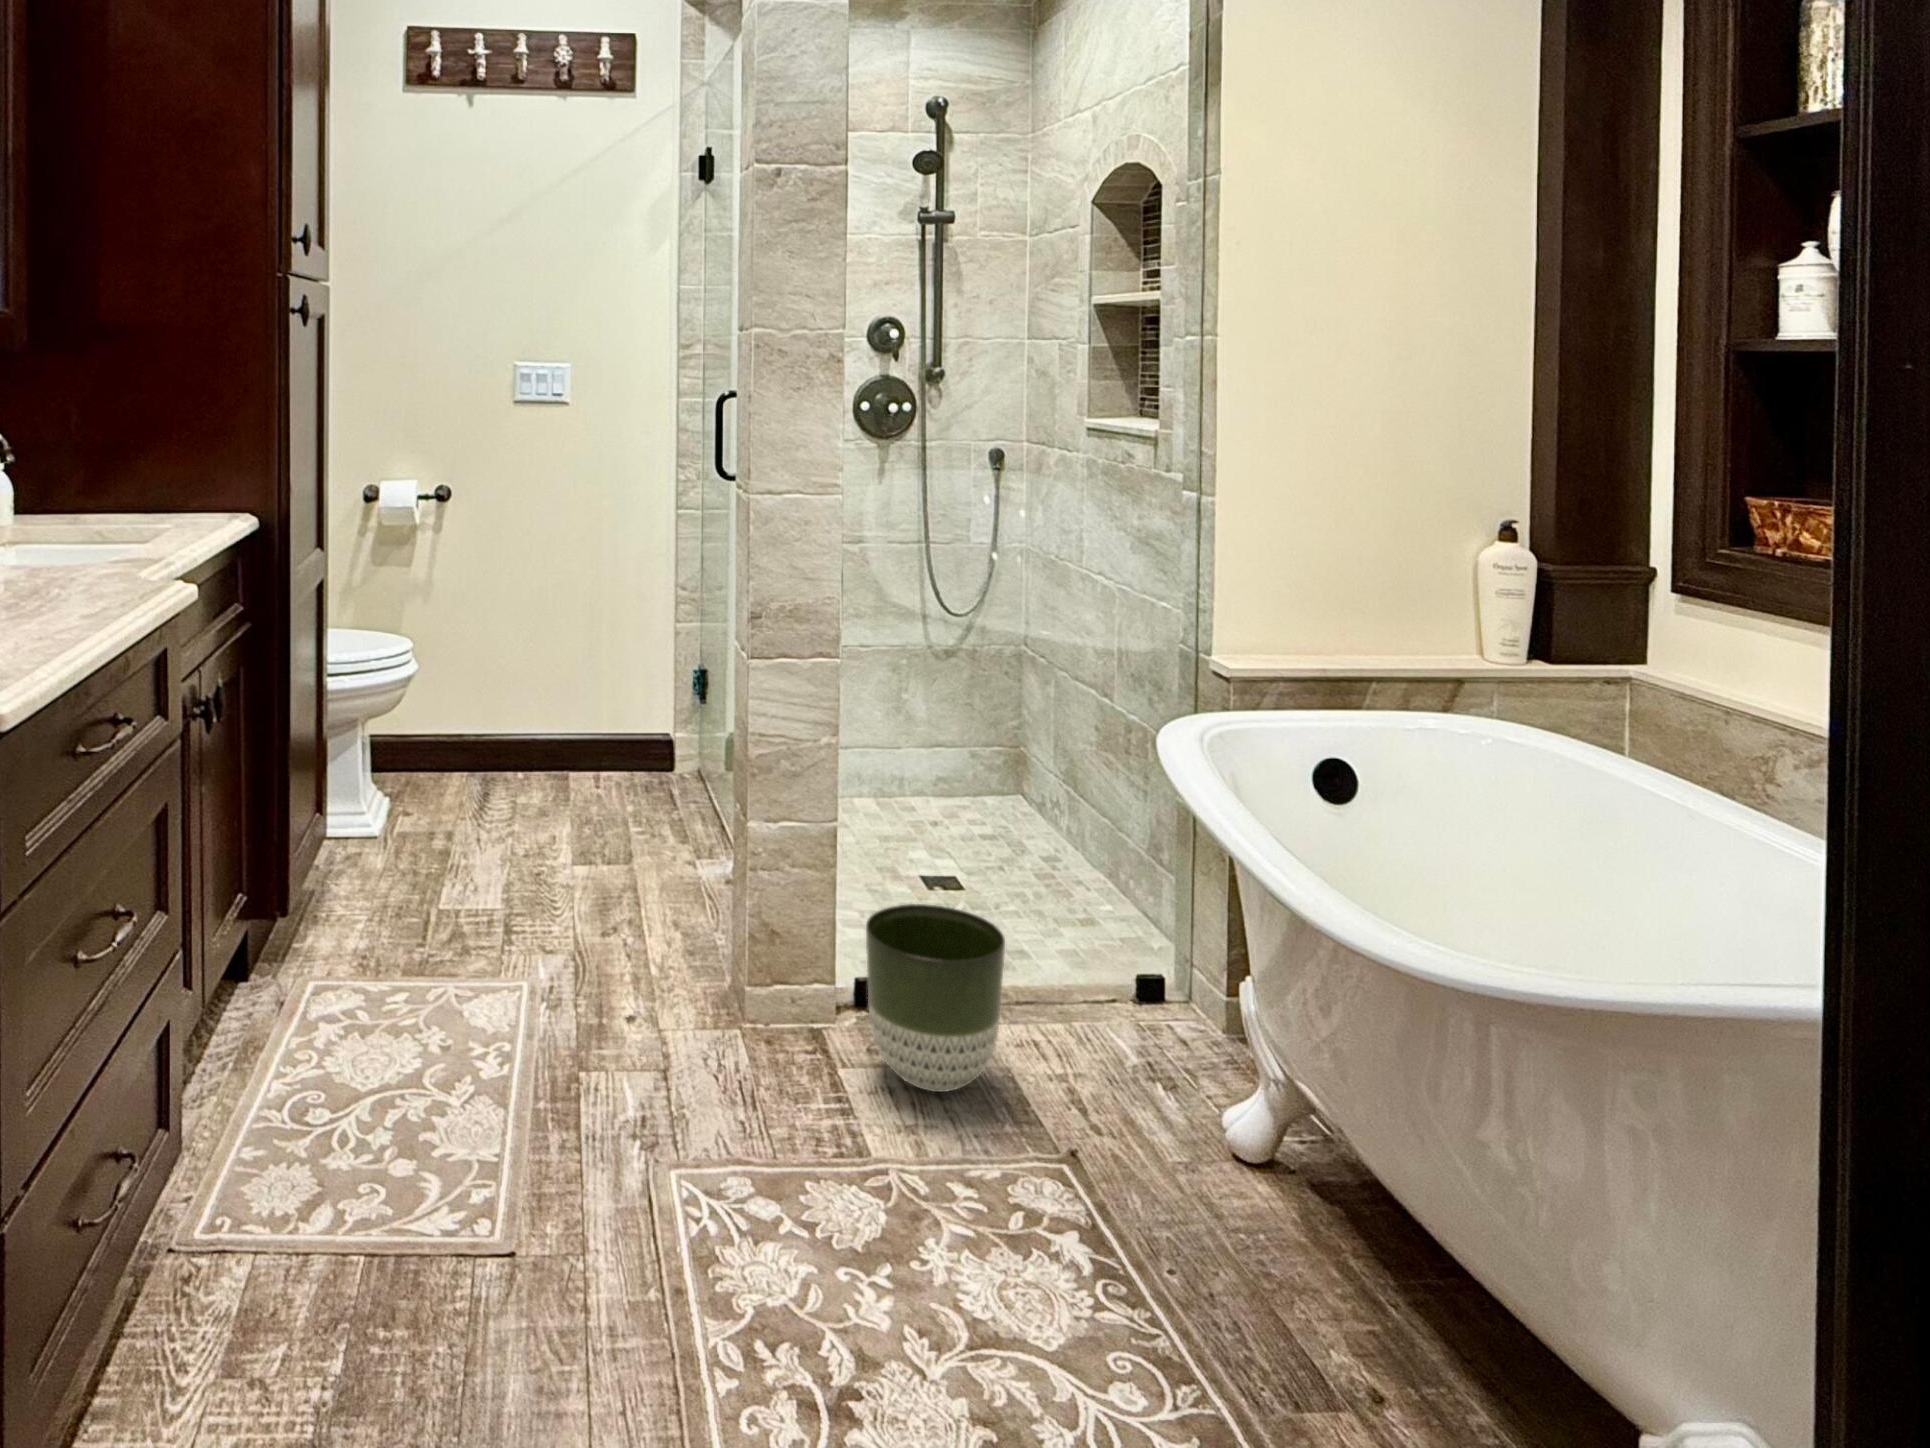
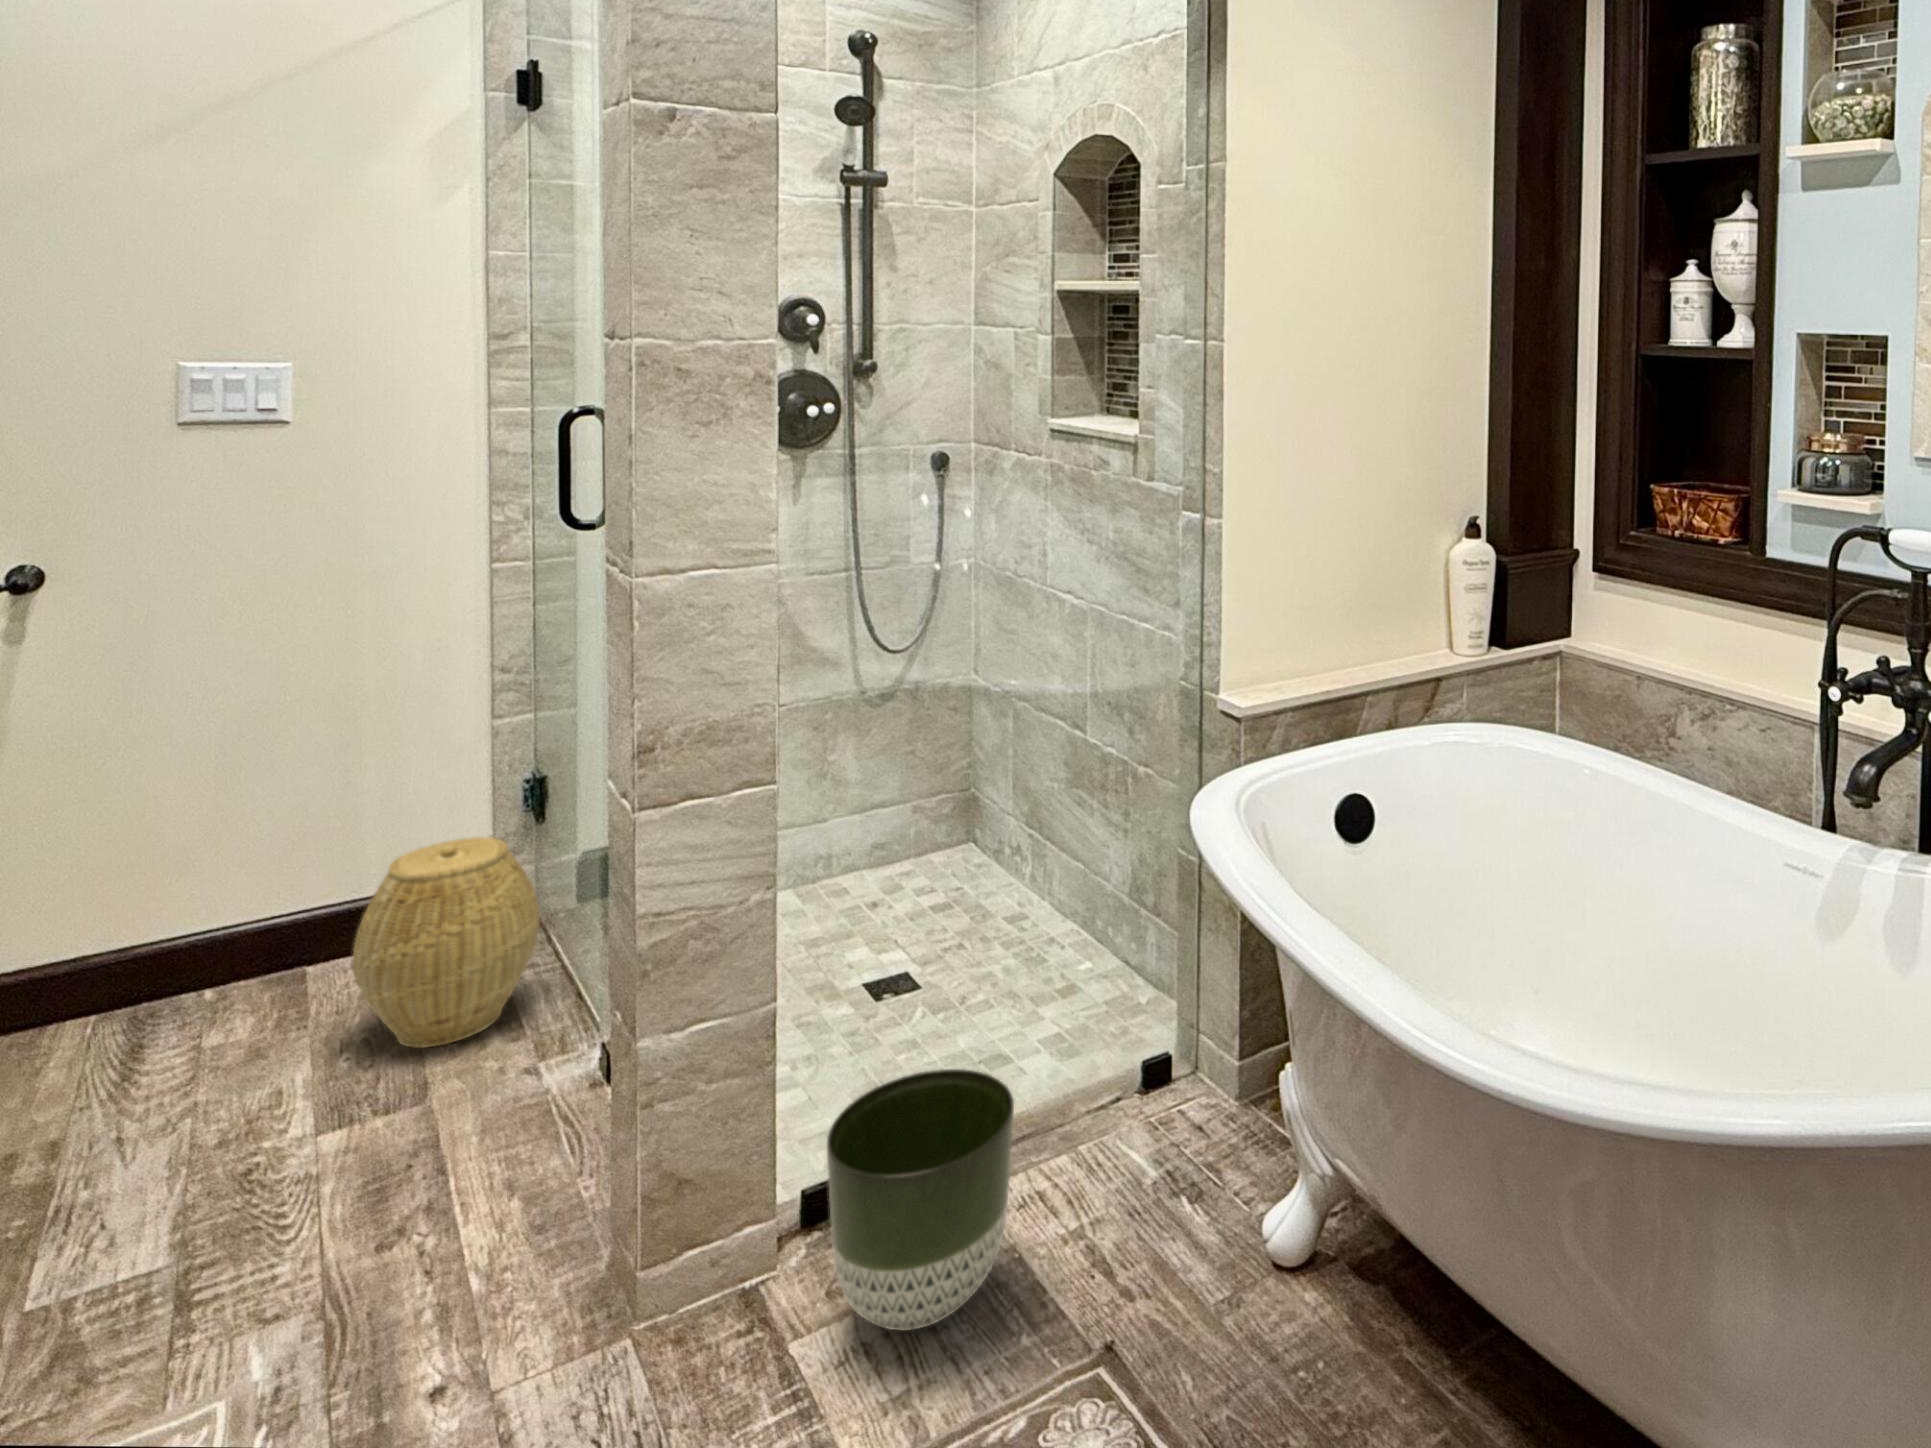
woven basket: none [597,698,700,836] -> present [353,837,540,1048]

